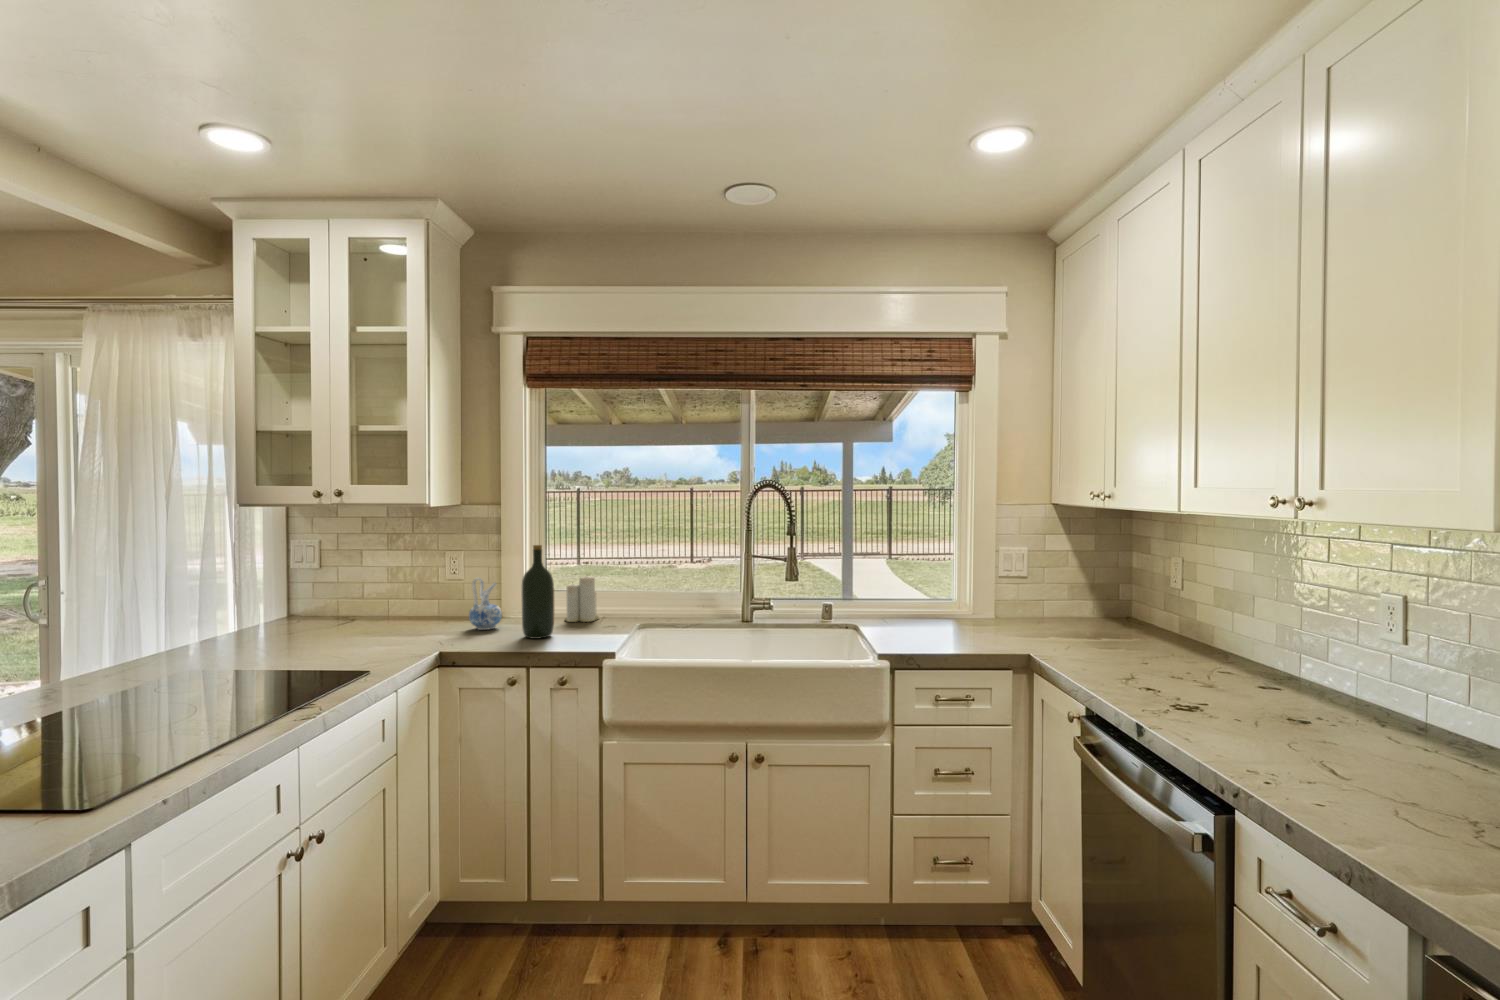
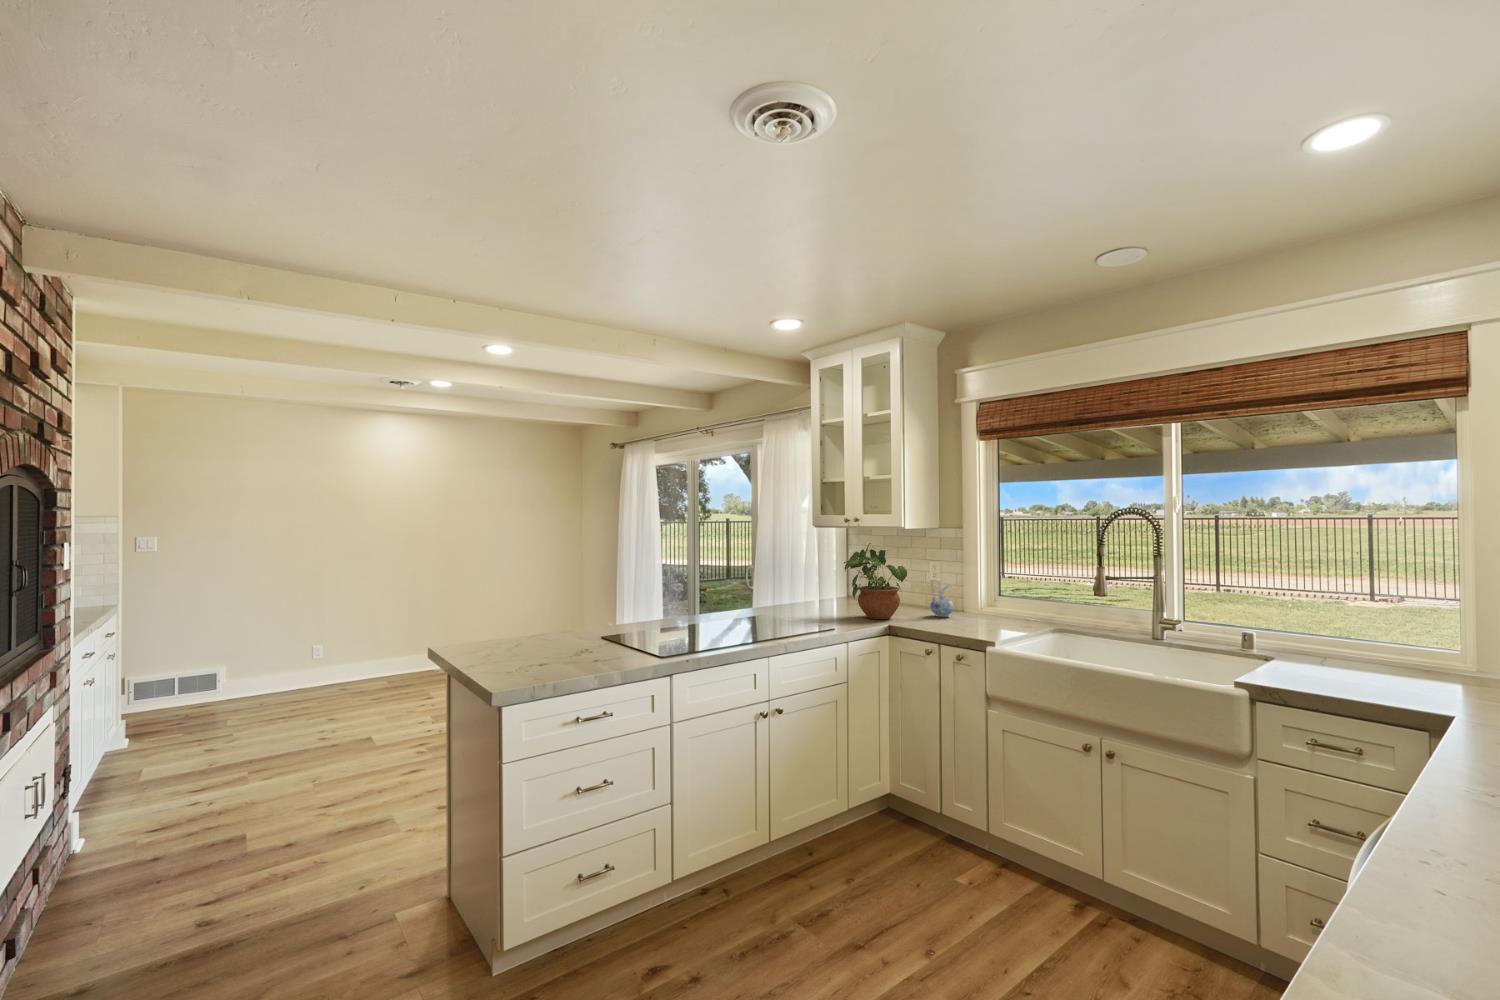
potted plant: none [338,530,454,649] -> present [844,543,907,619]
wine bottle: present [522,545,554,639] -> none [953,557,977,626]
candle: present [564,576,599,622] -> none [1004,582,1034,622]

